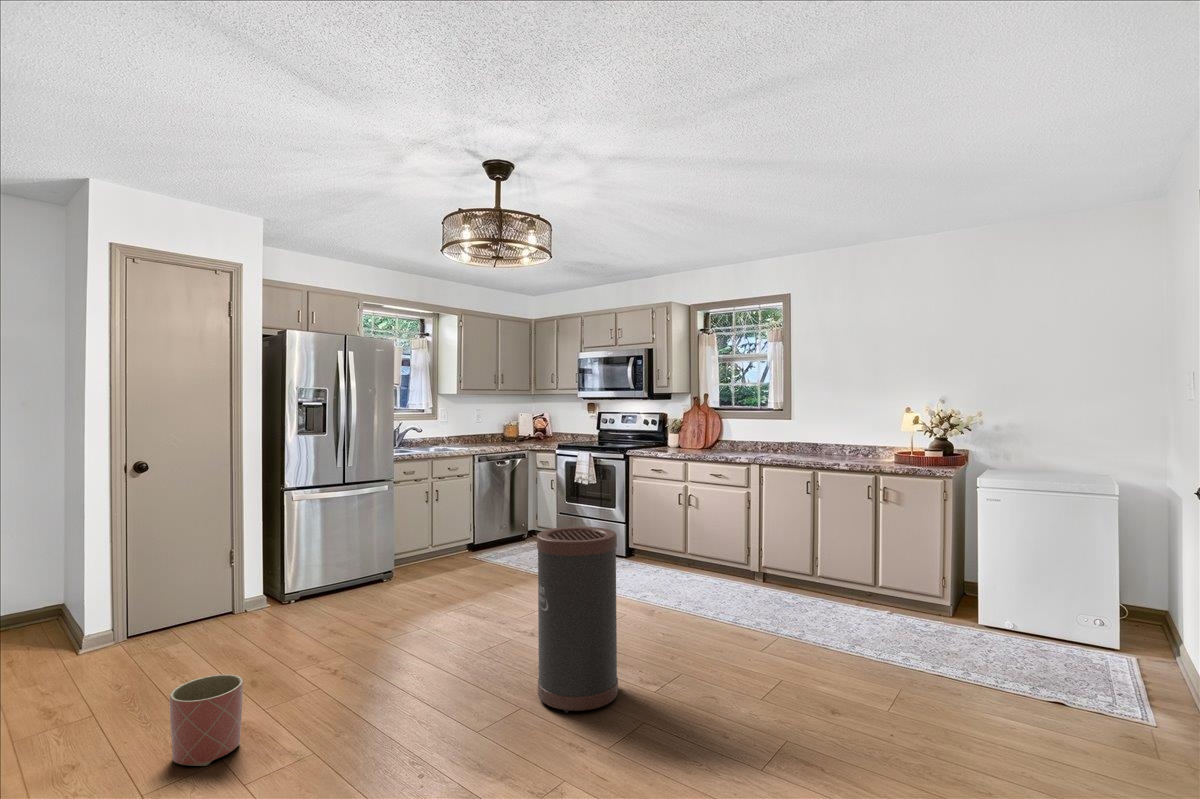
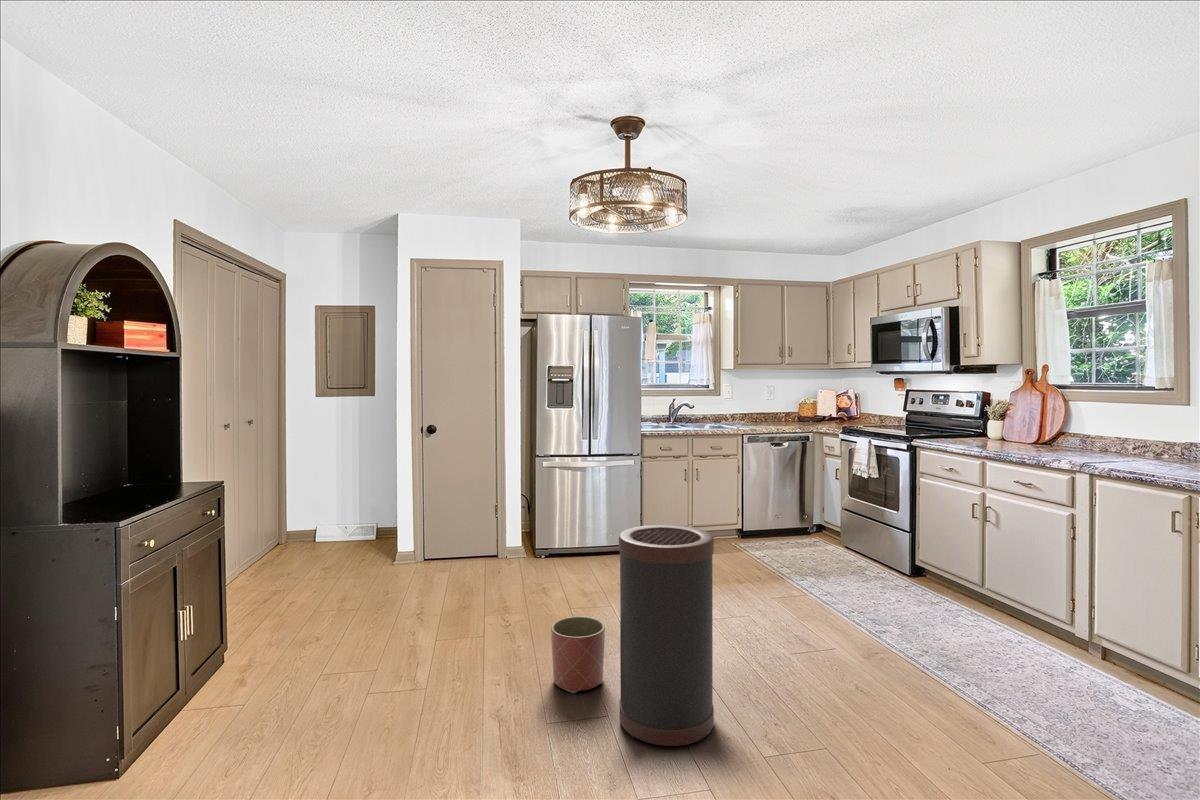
planter: present [169,674,243,766] -> present [551,616,605,693]

